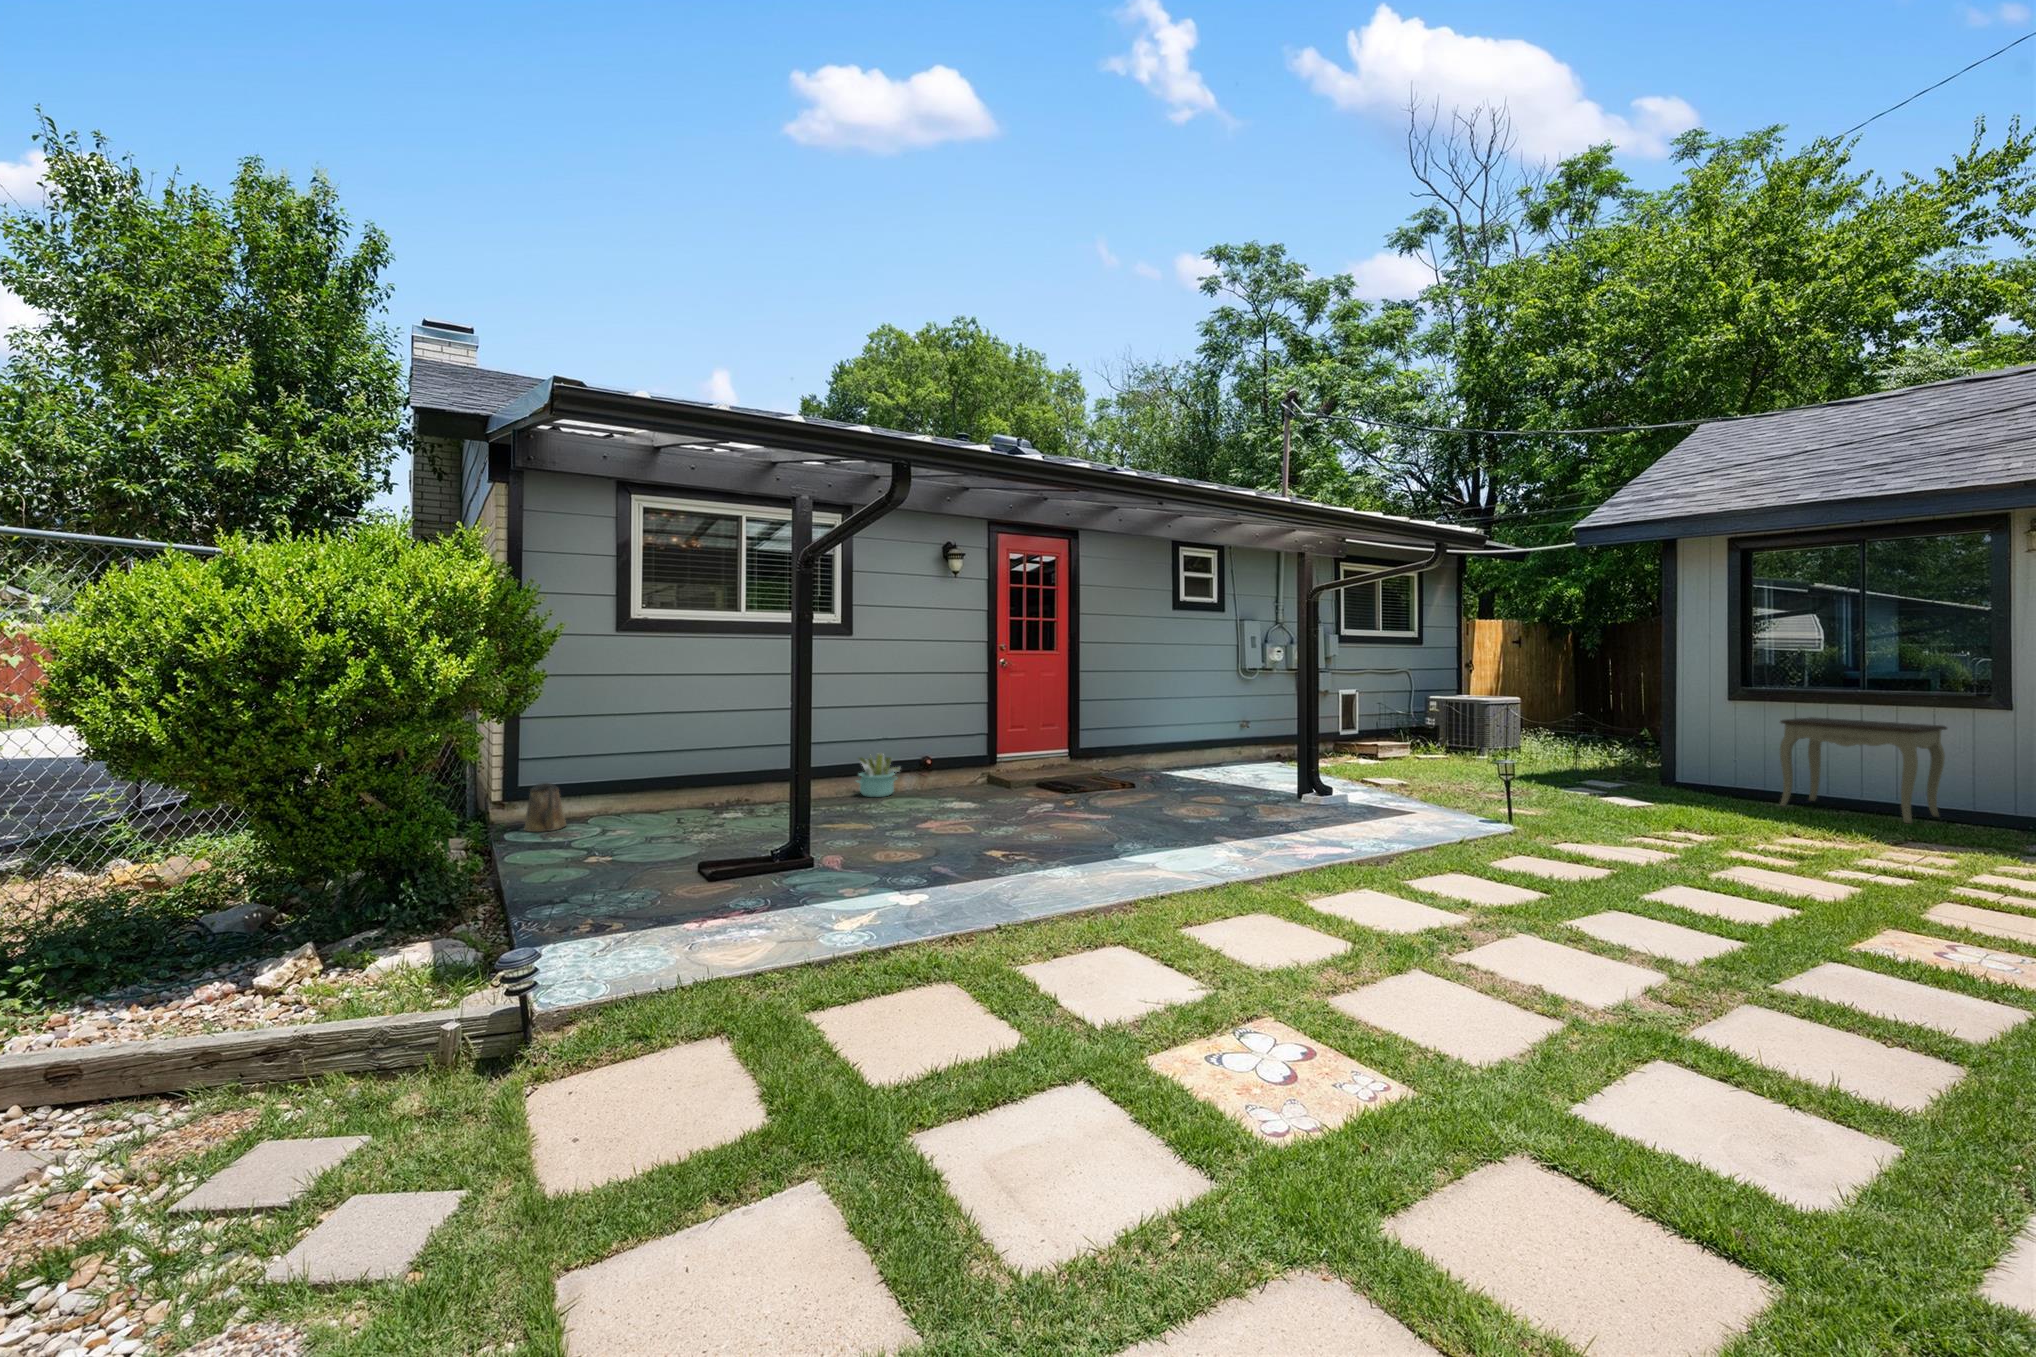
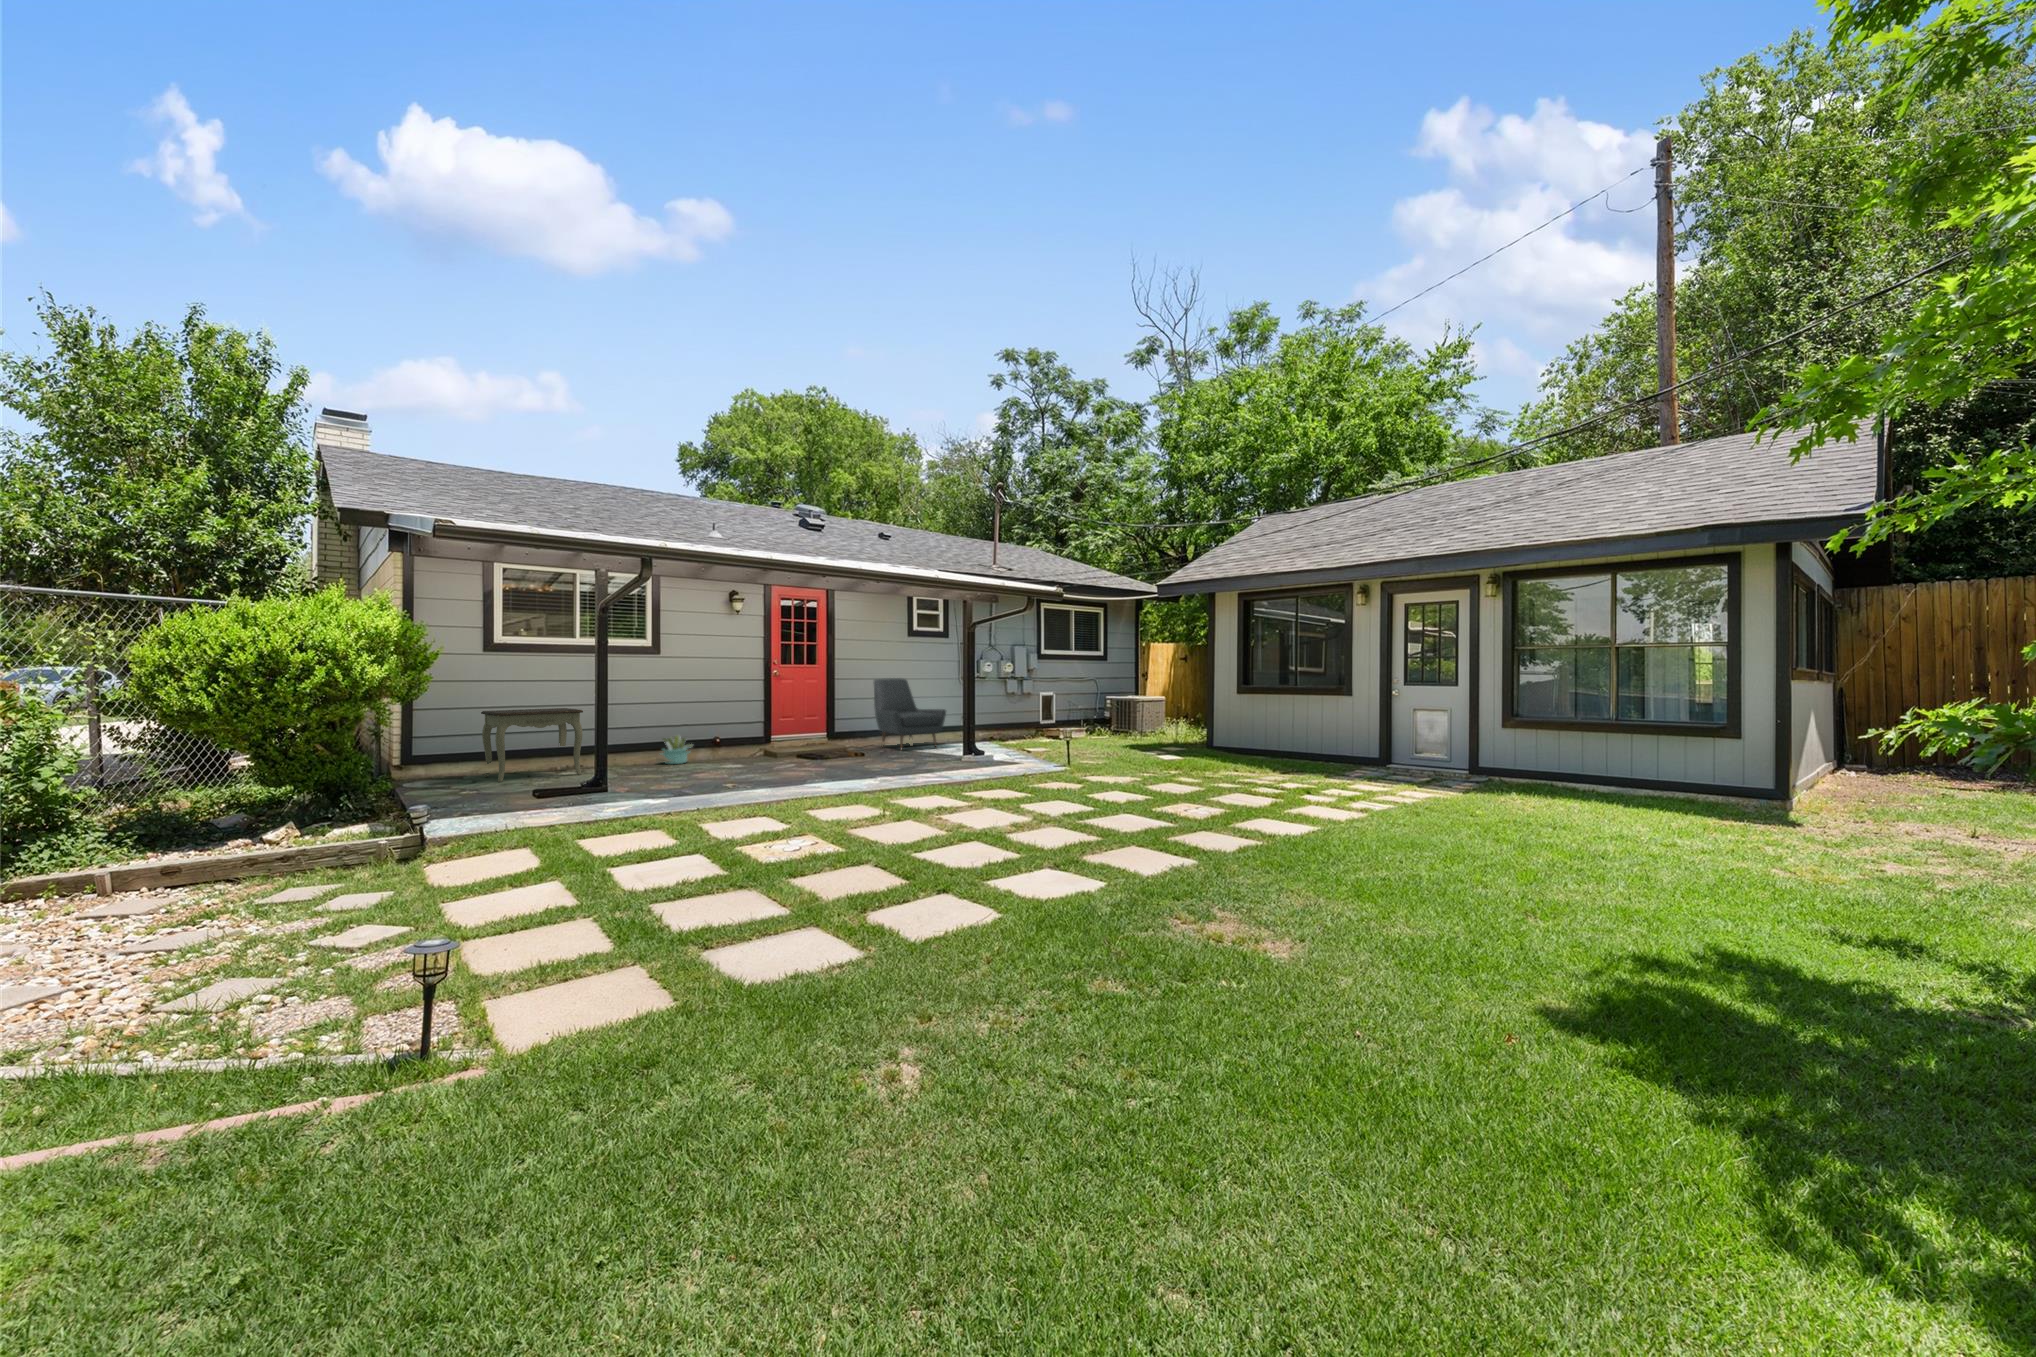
chair: none [1133,670,1244,779] -> present [874,678,946,750]
side table: present [1780,717,1947,823] -> present [481,708,583,782]
watering can: present [524,783,567,832] -> none [412,753,445,785]

